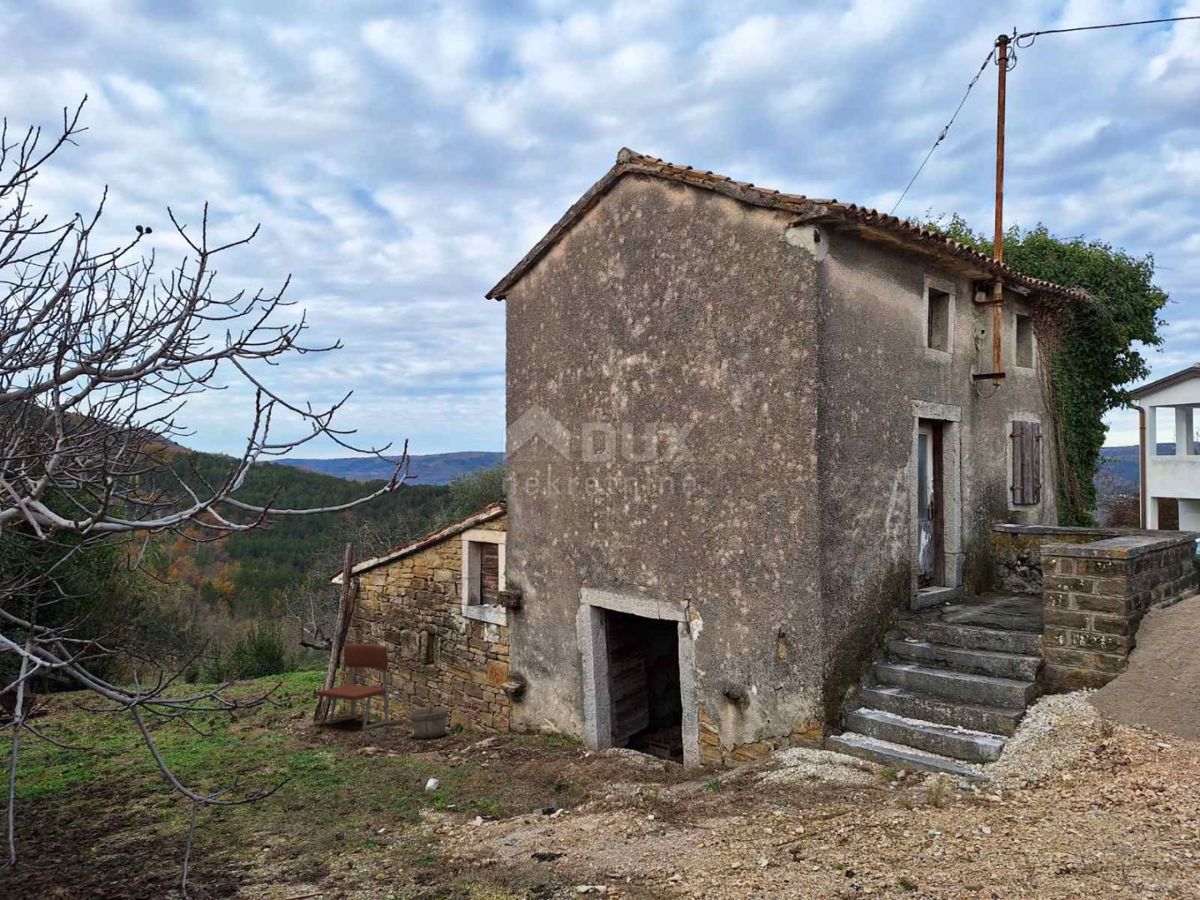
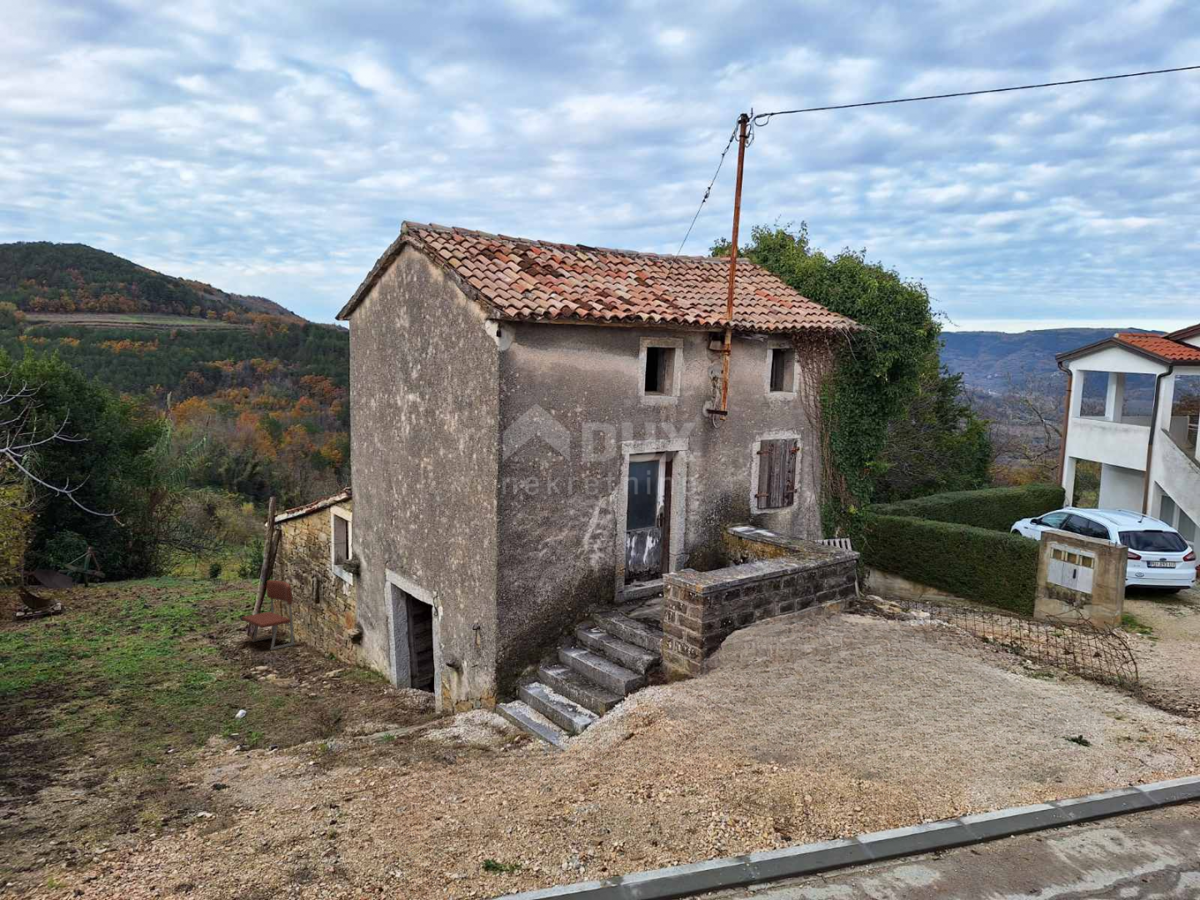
wooden bucket: present [410,705,448,738] -> none [294,635,327,663]

